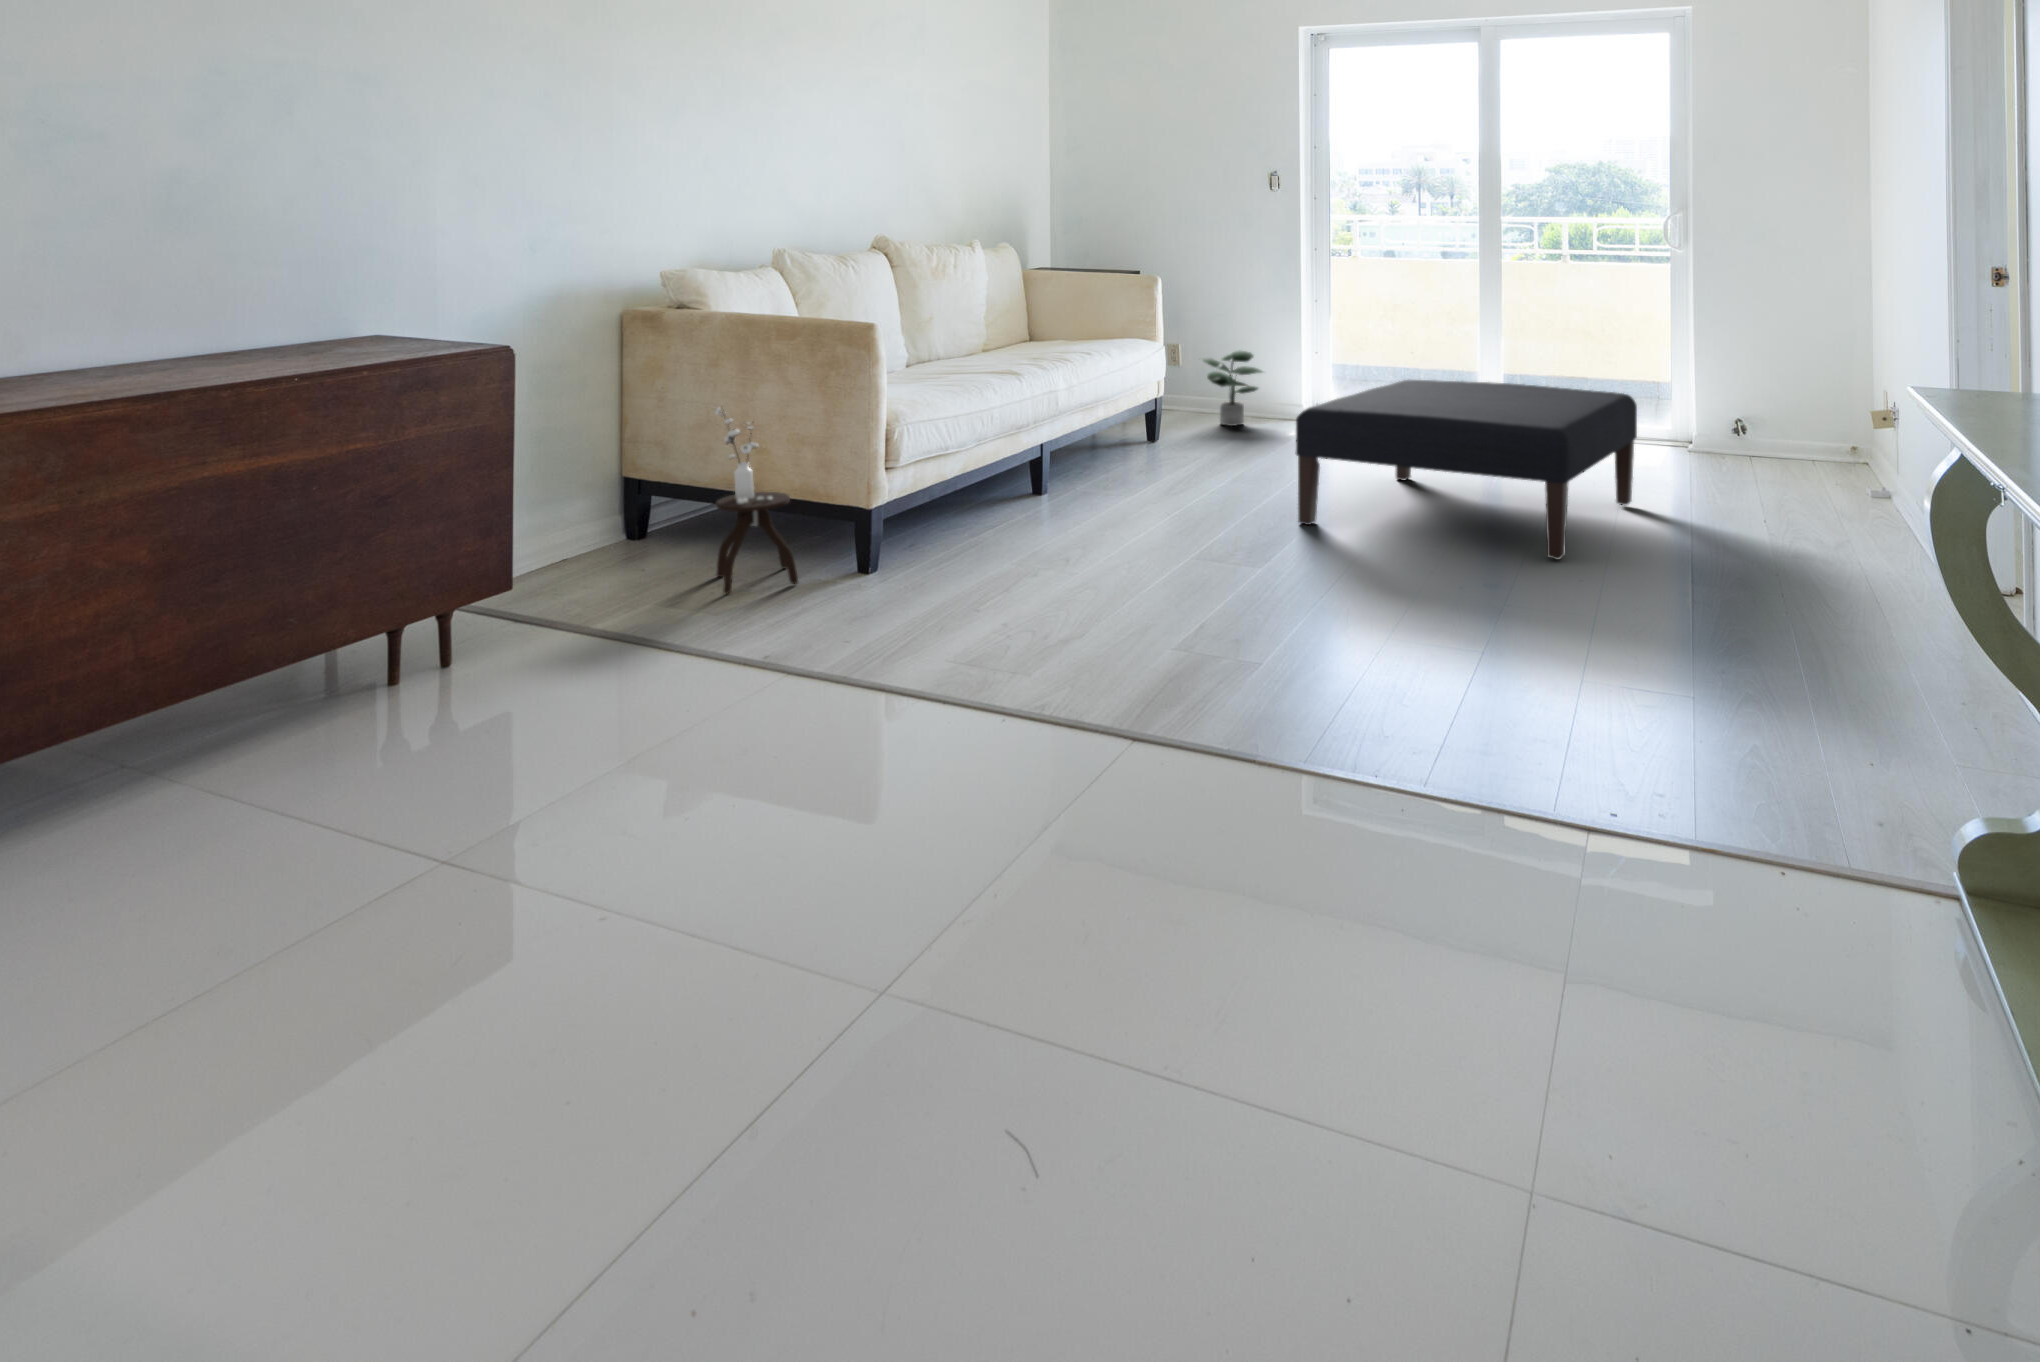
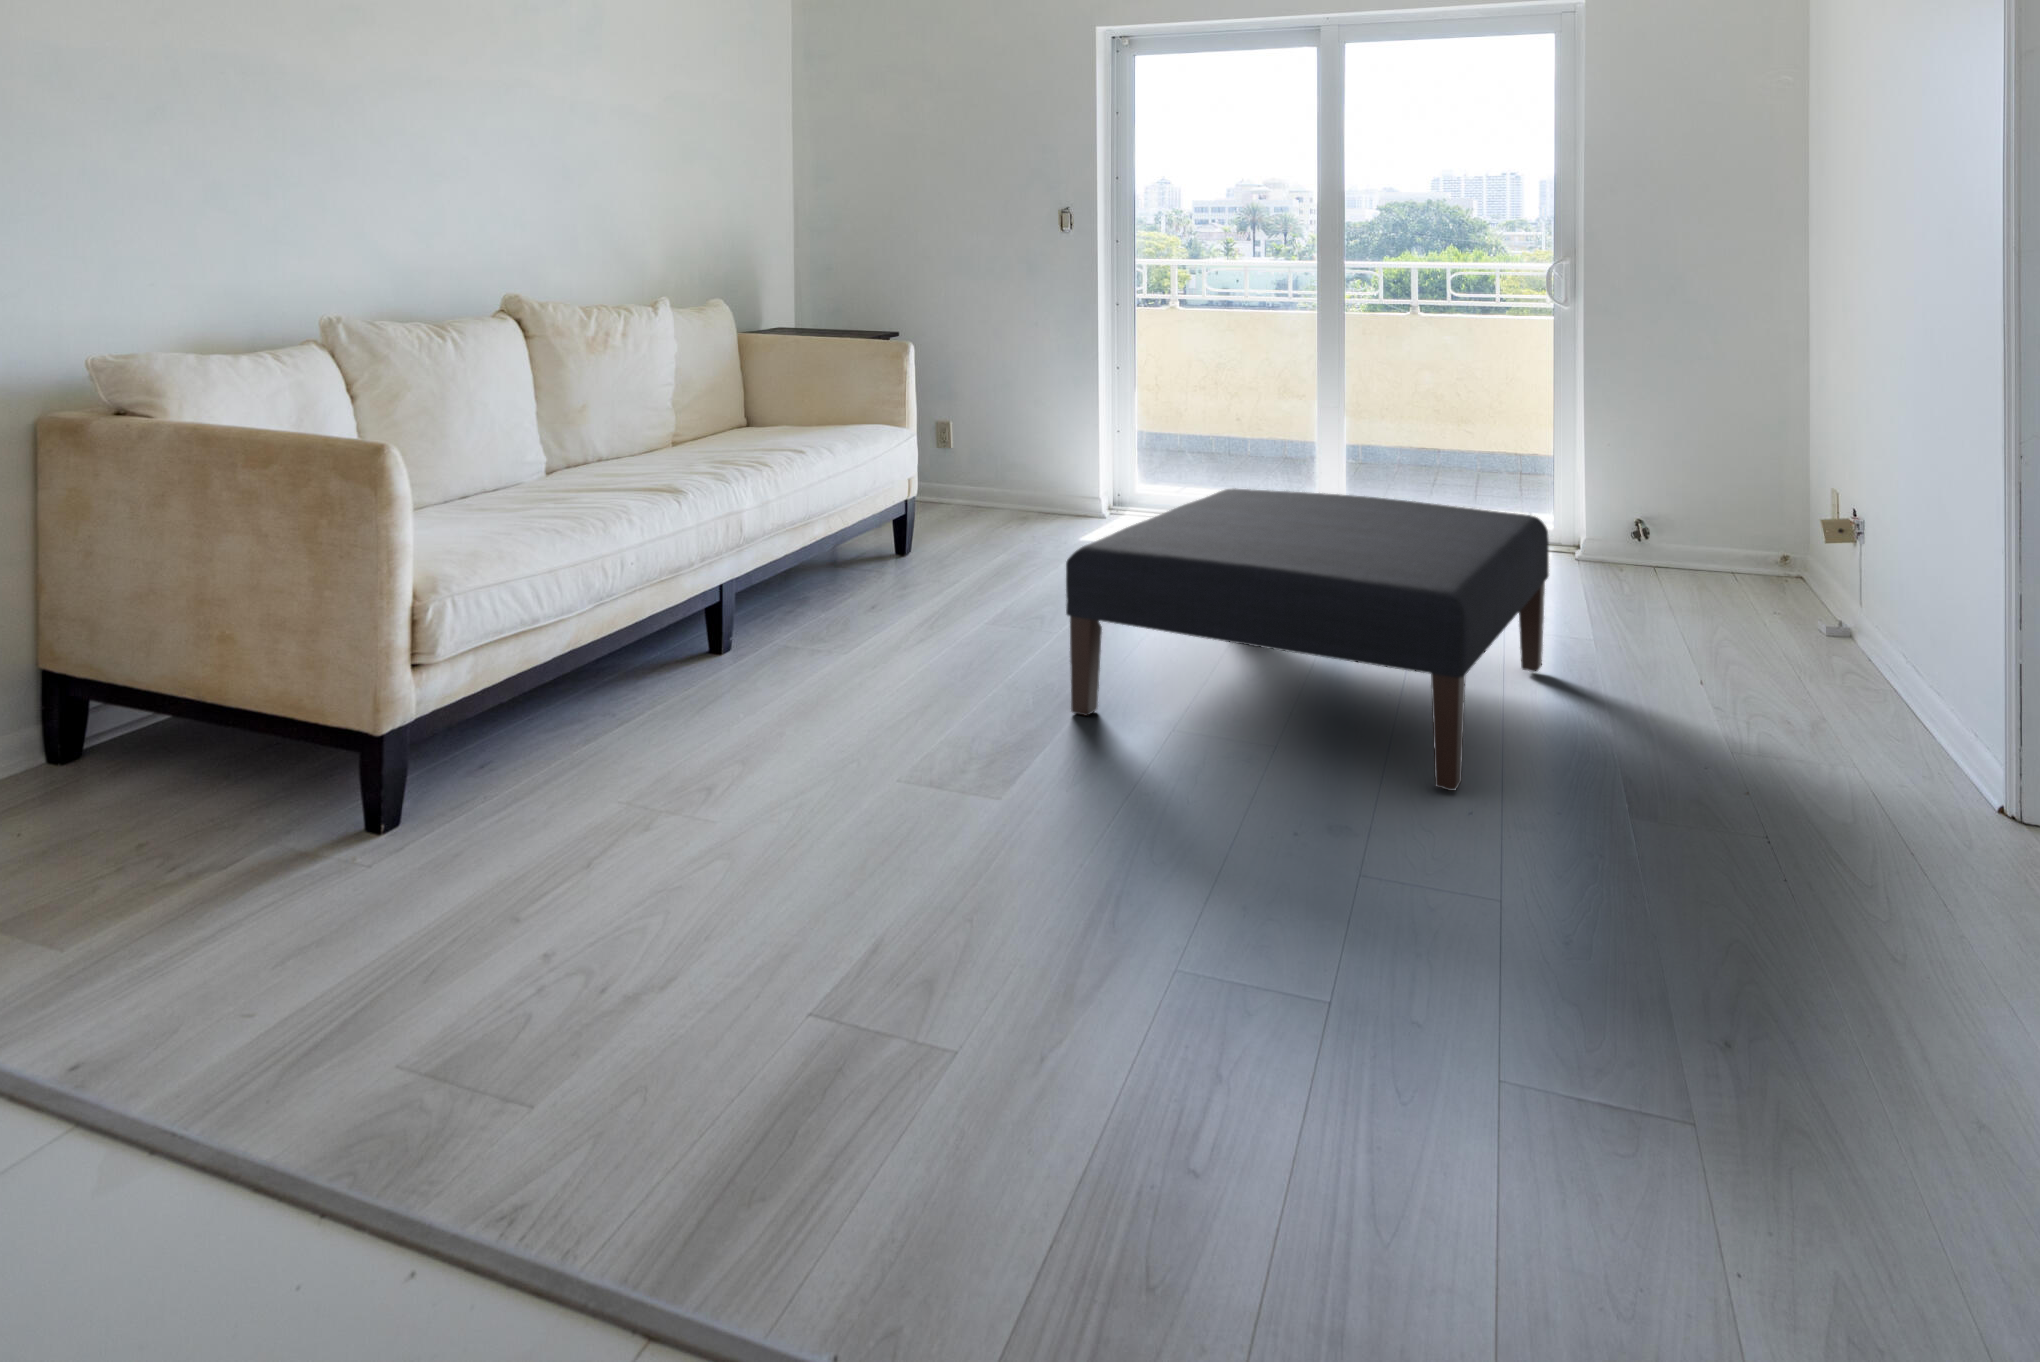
potted plant: present [1202,351,1265,426] -> none [970,432,1057,530]
side table: present [715,408,798,594] -> none [102,576,256,895]

